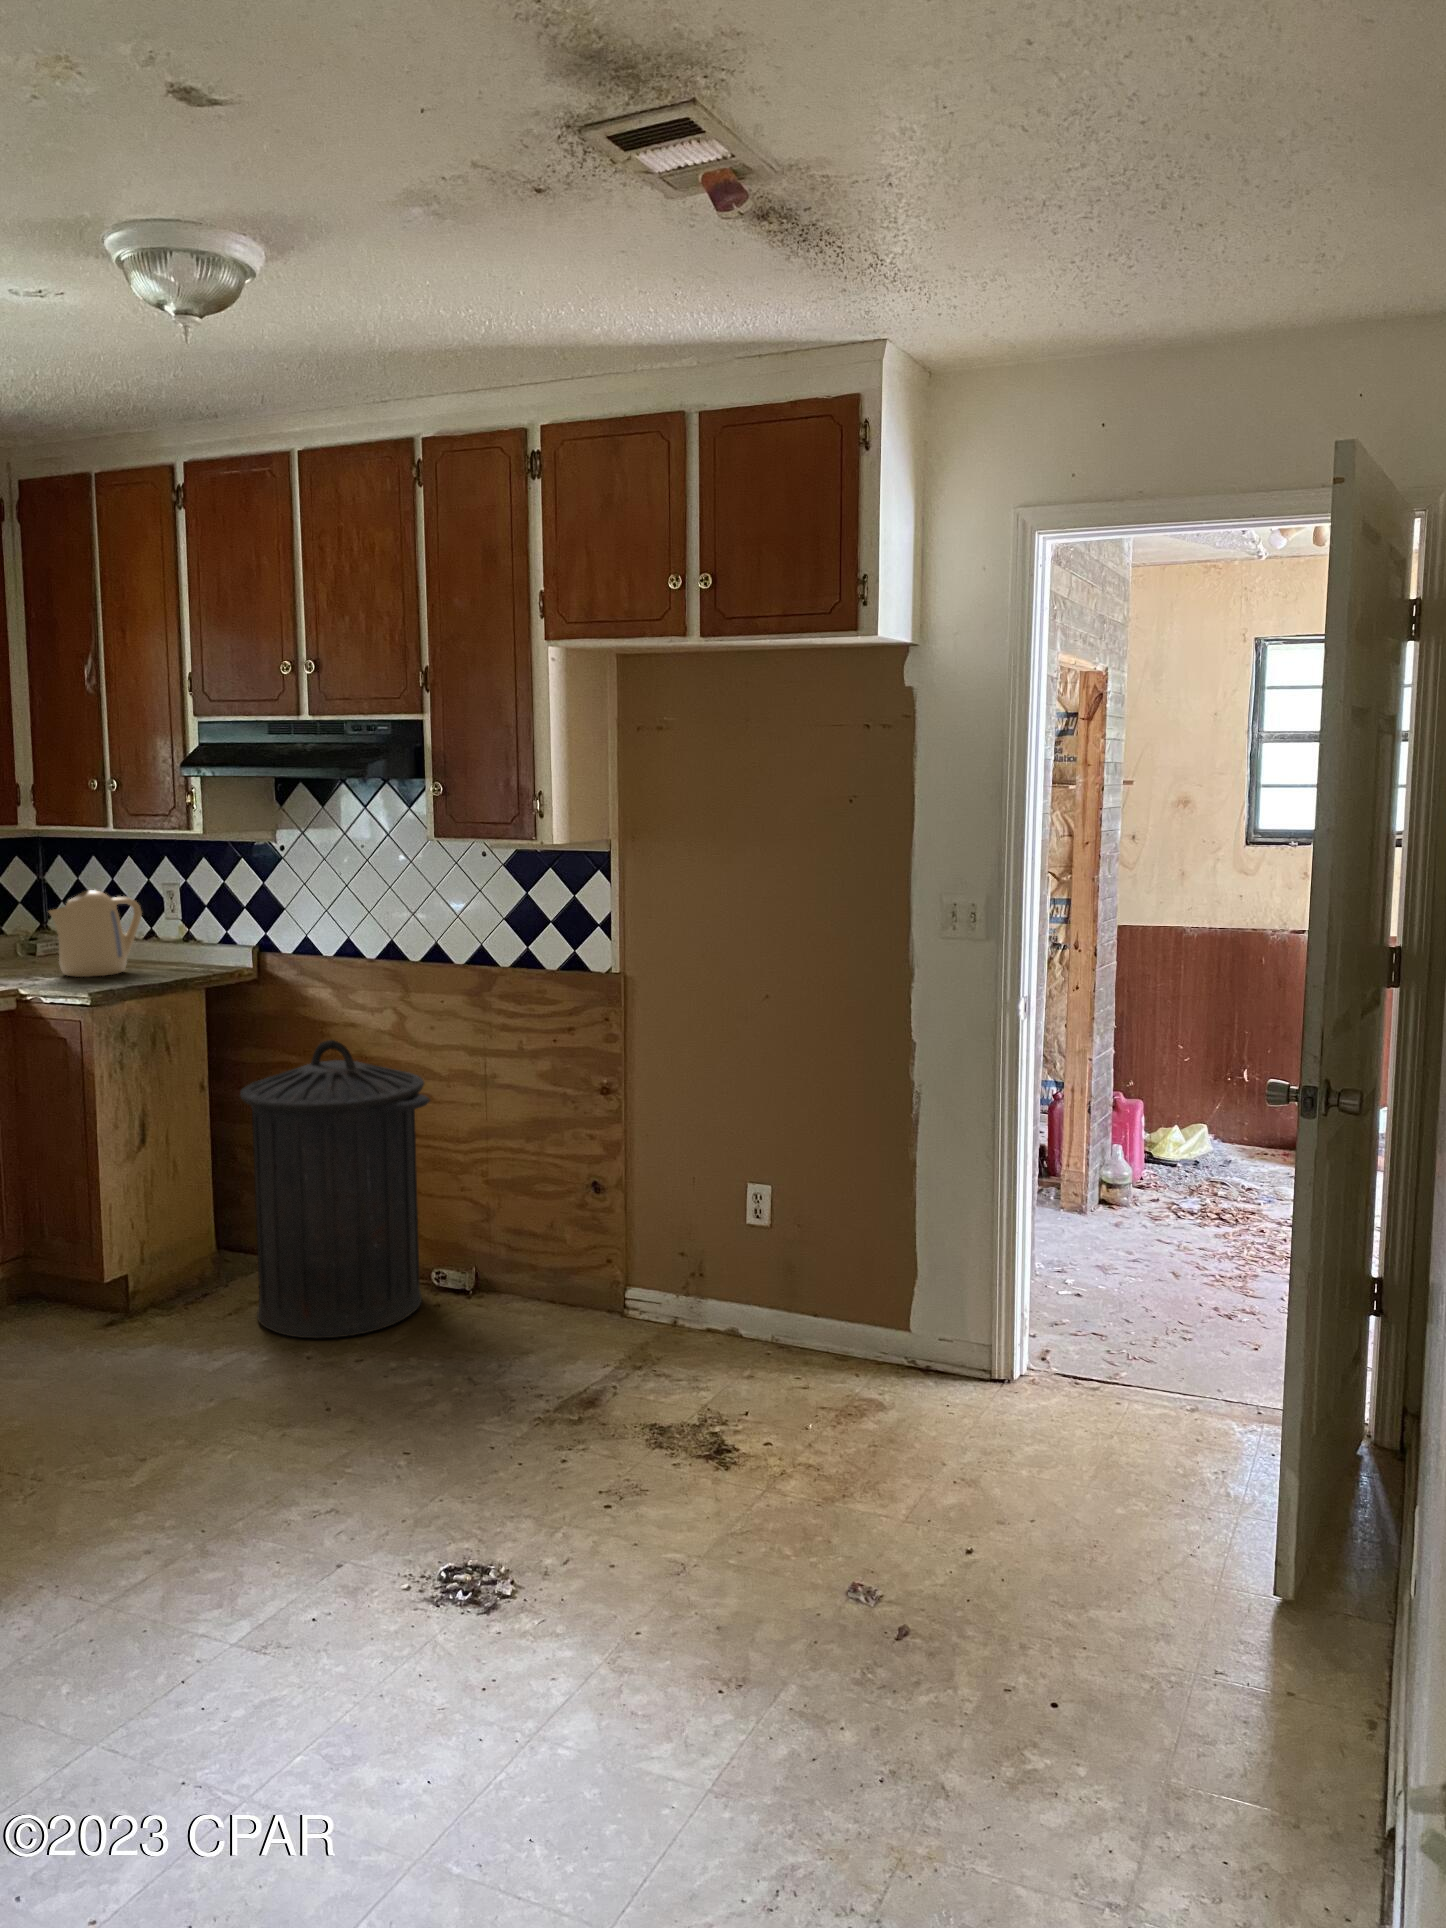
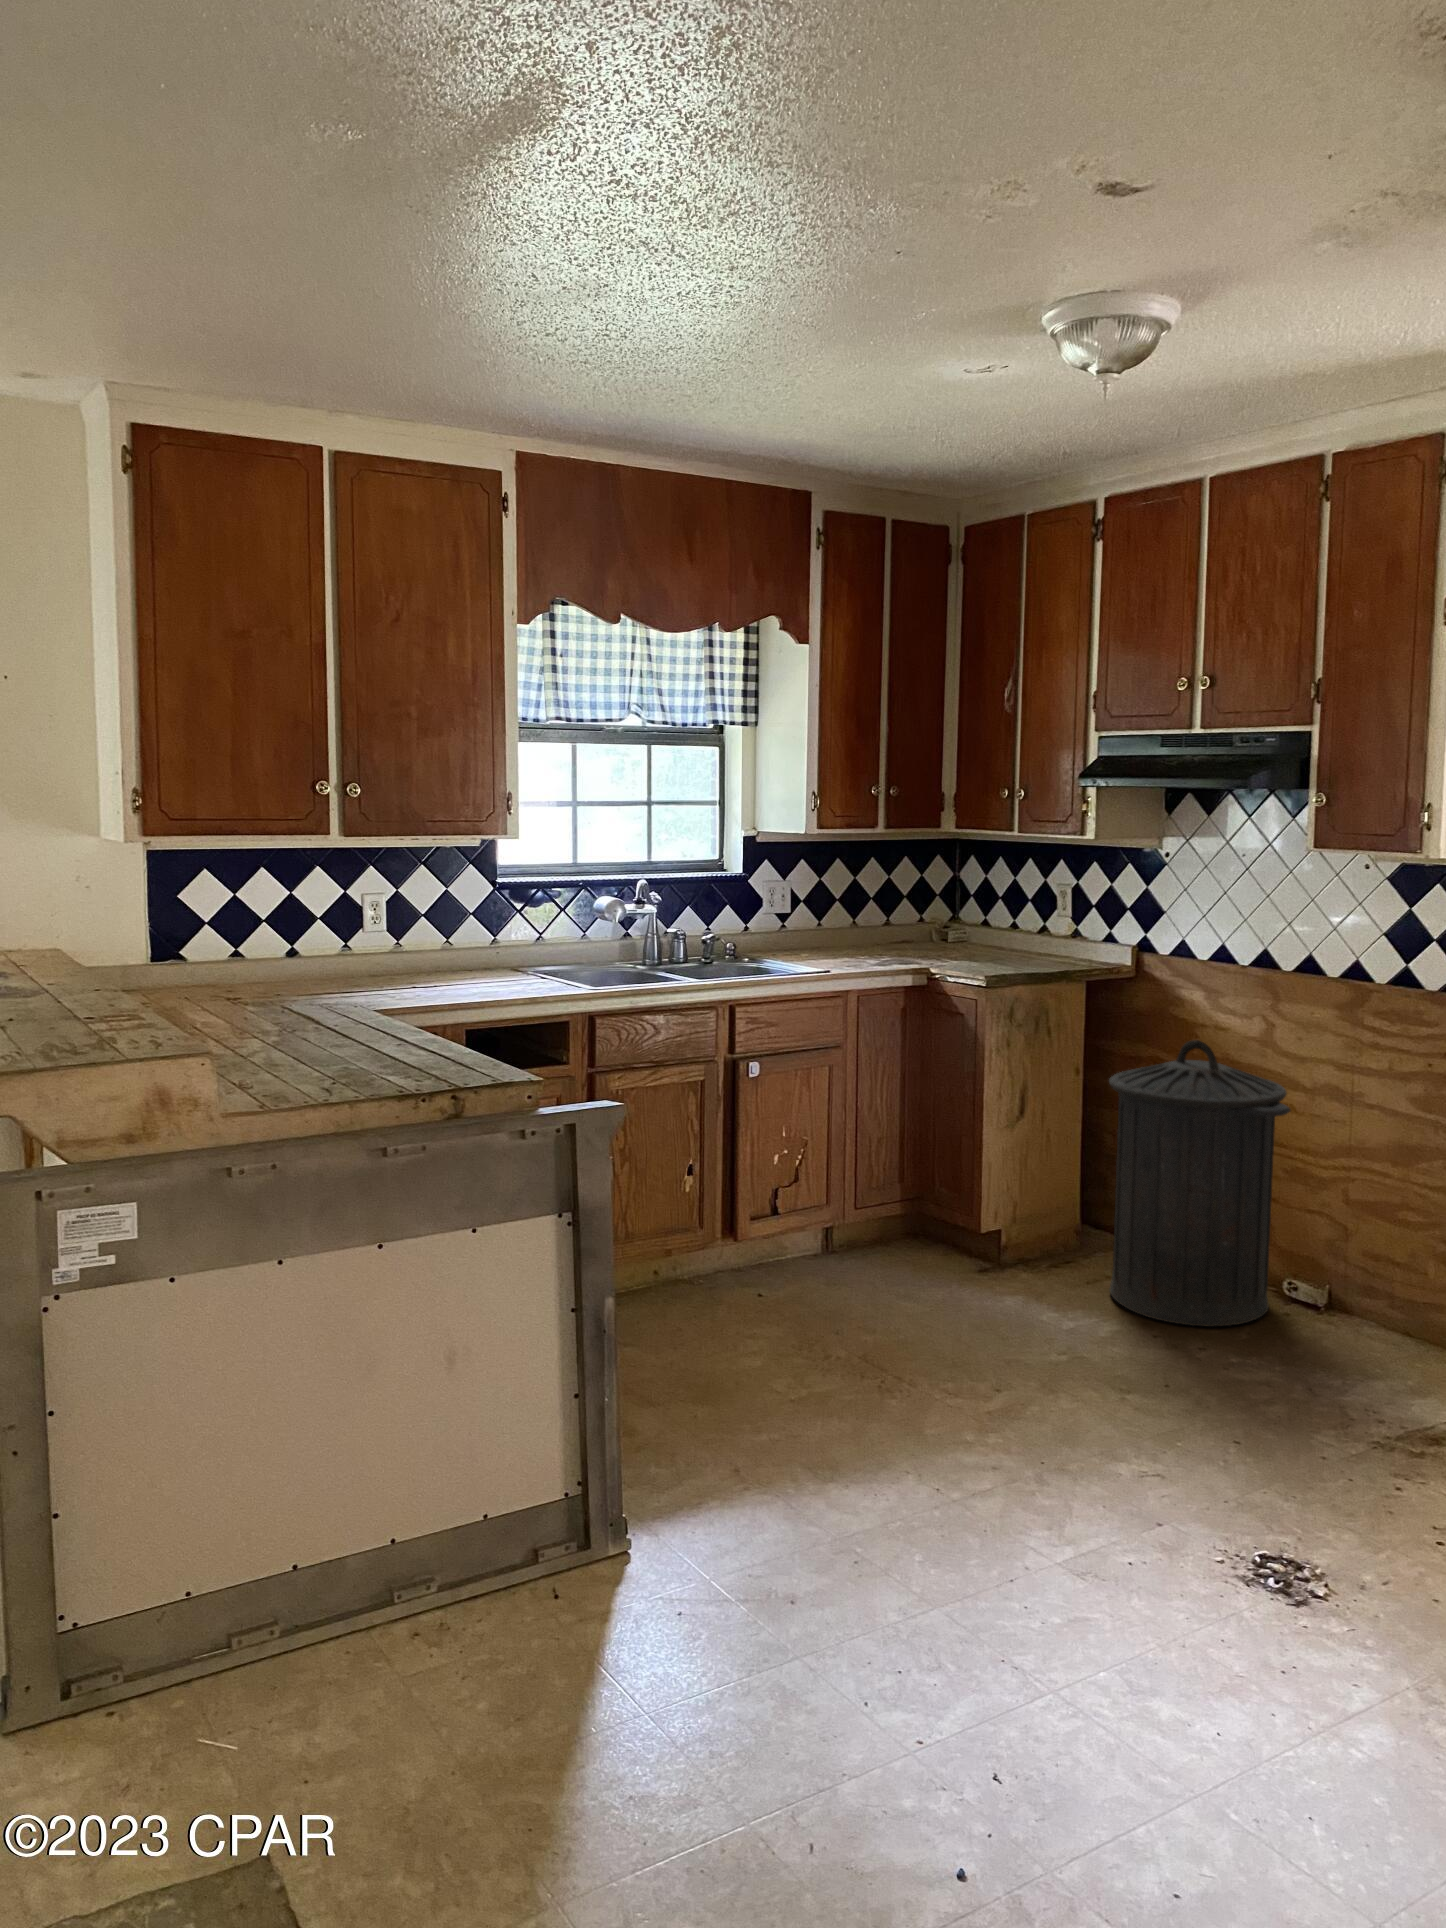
kettle: present [49,890,142,977] -> none [960,885,1037,962]

